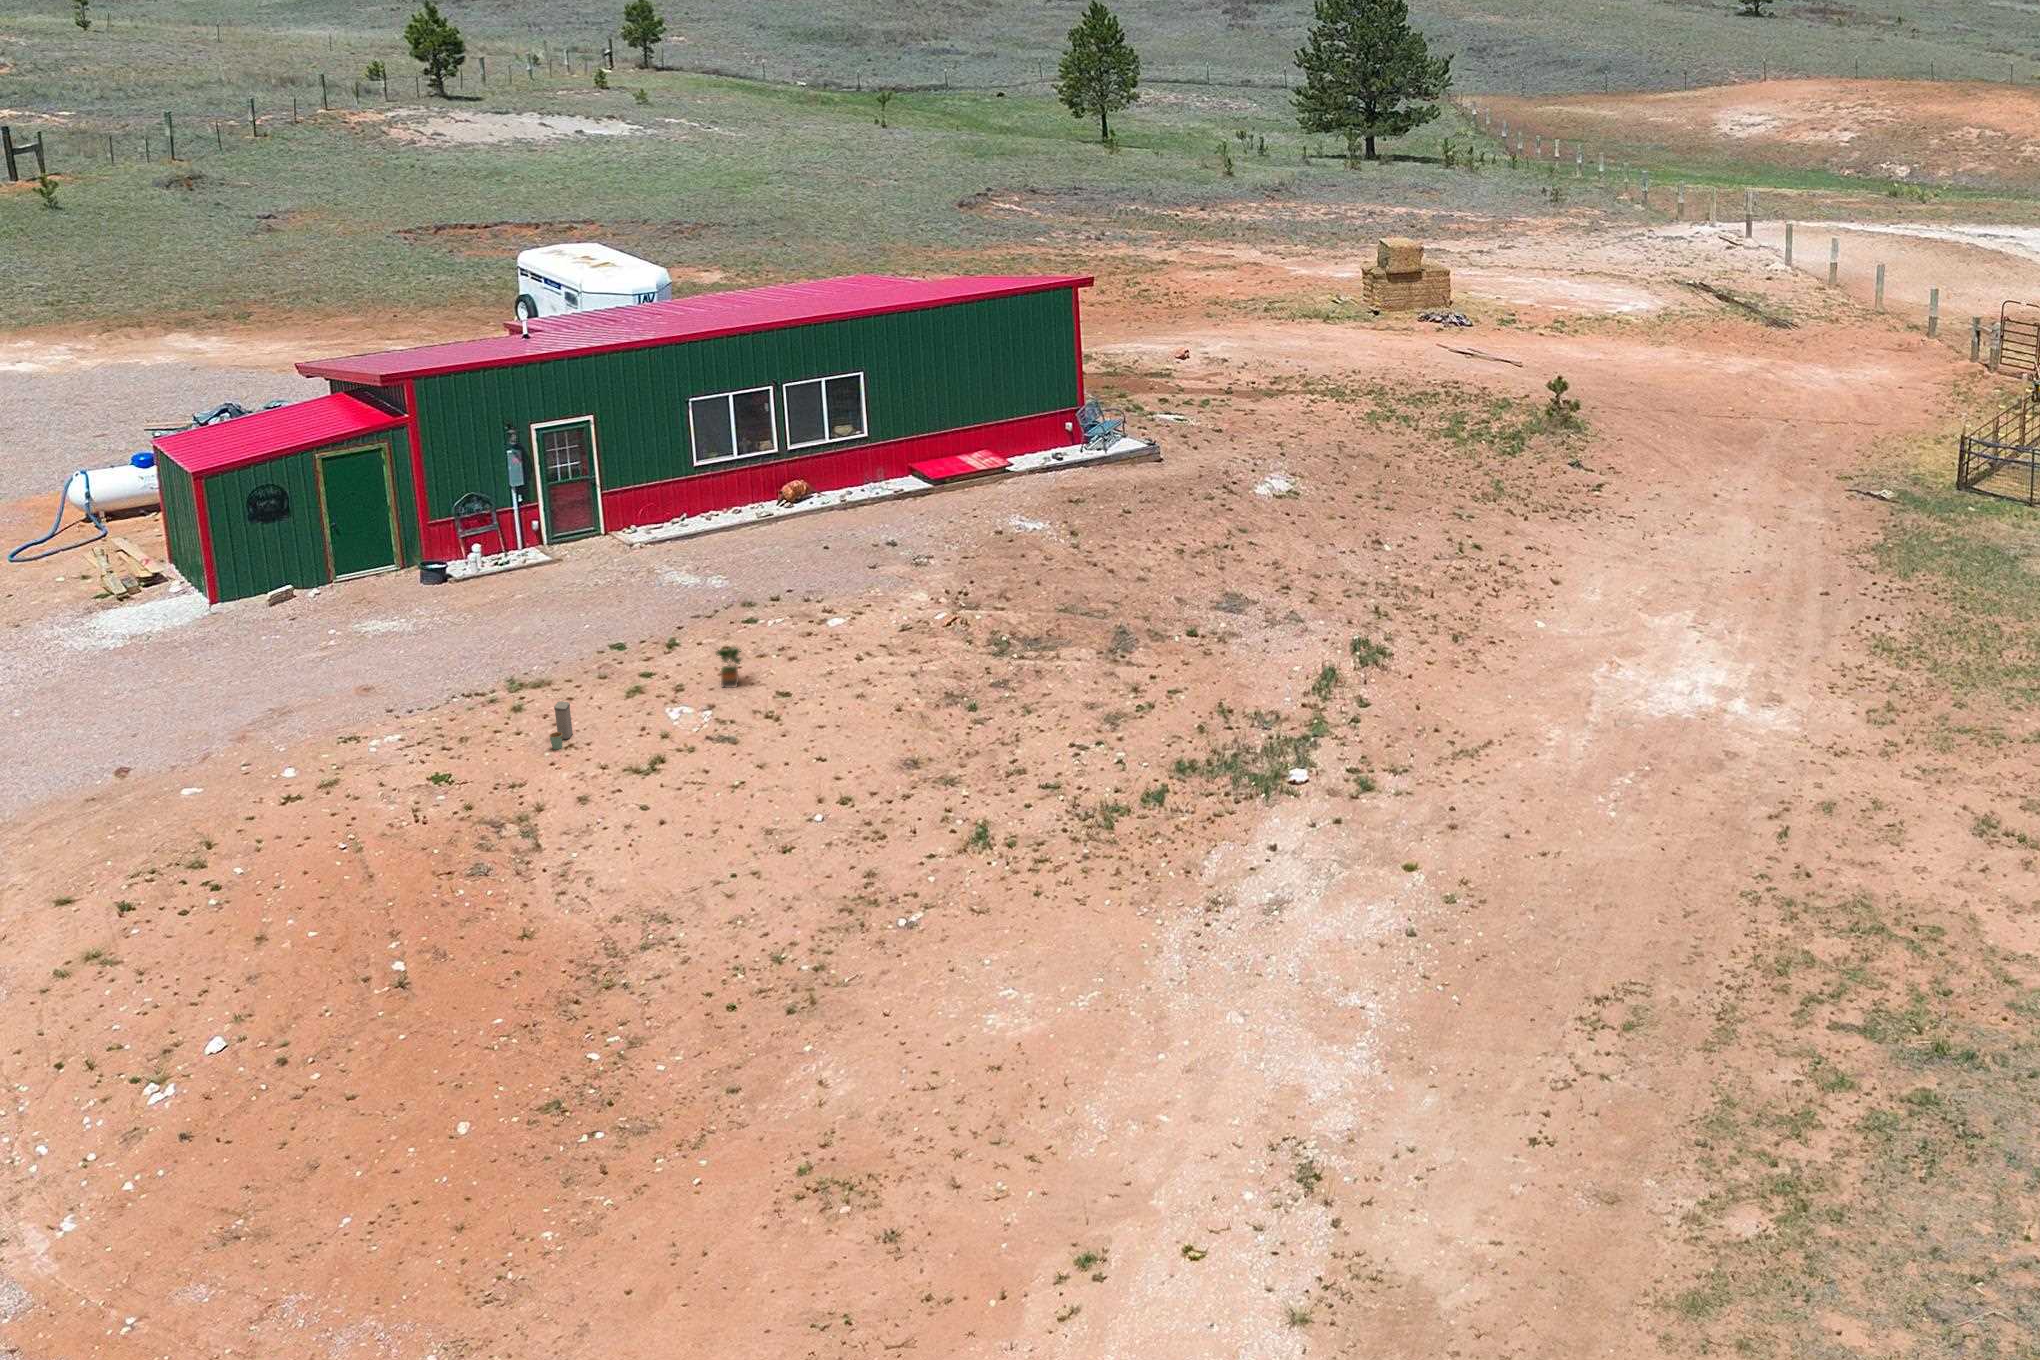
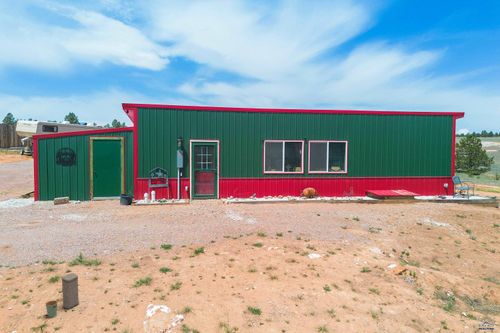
potted tree: present [716,647,741,688] -> none [213,255,234,292]

